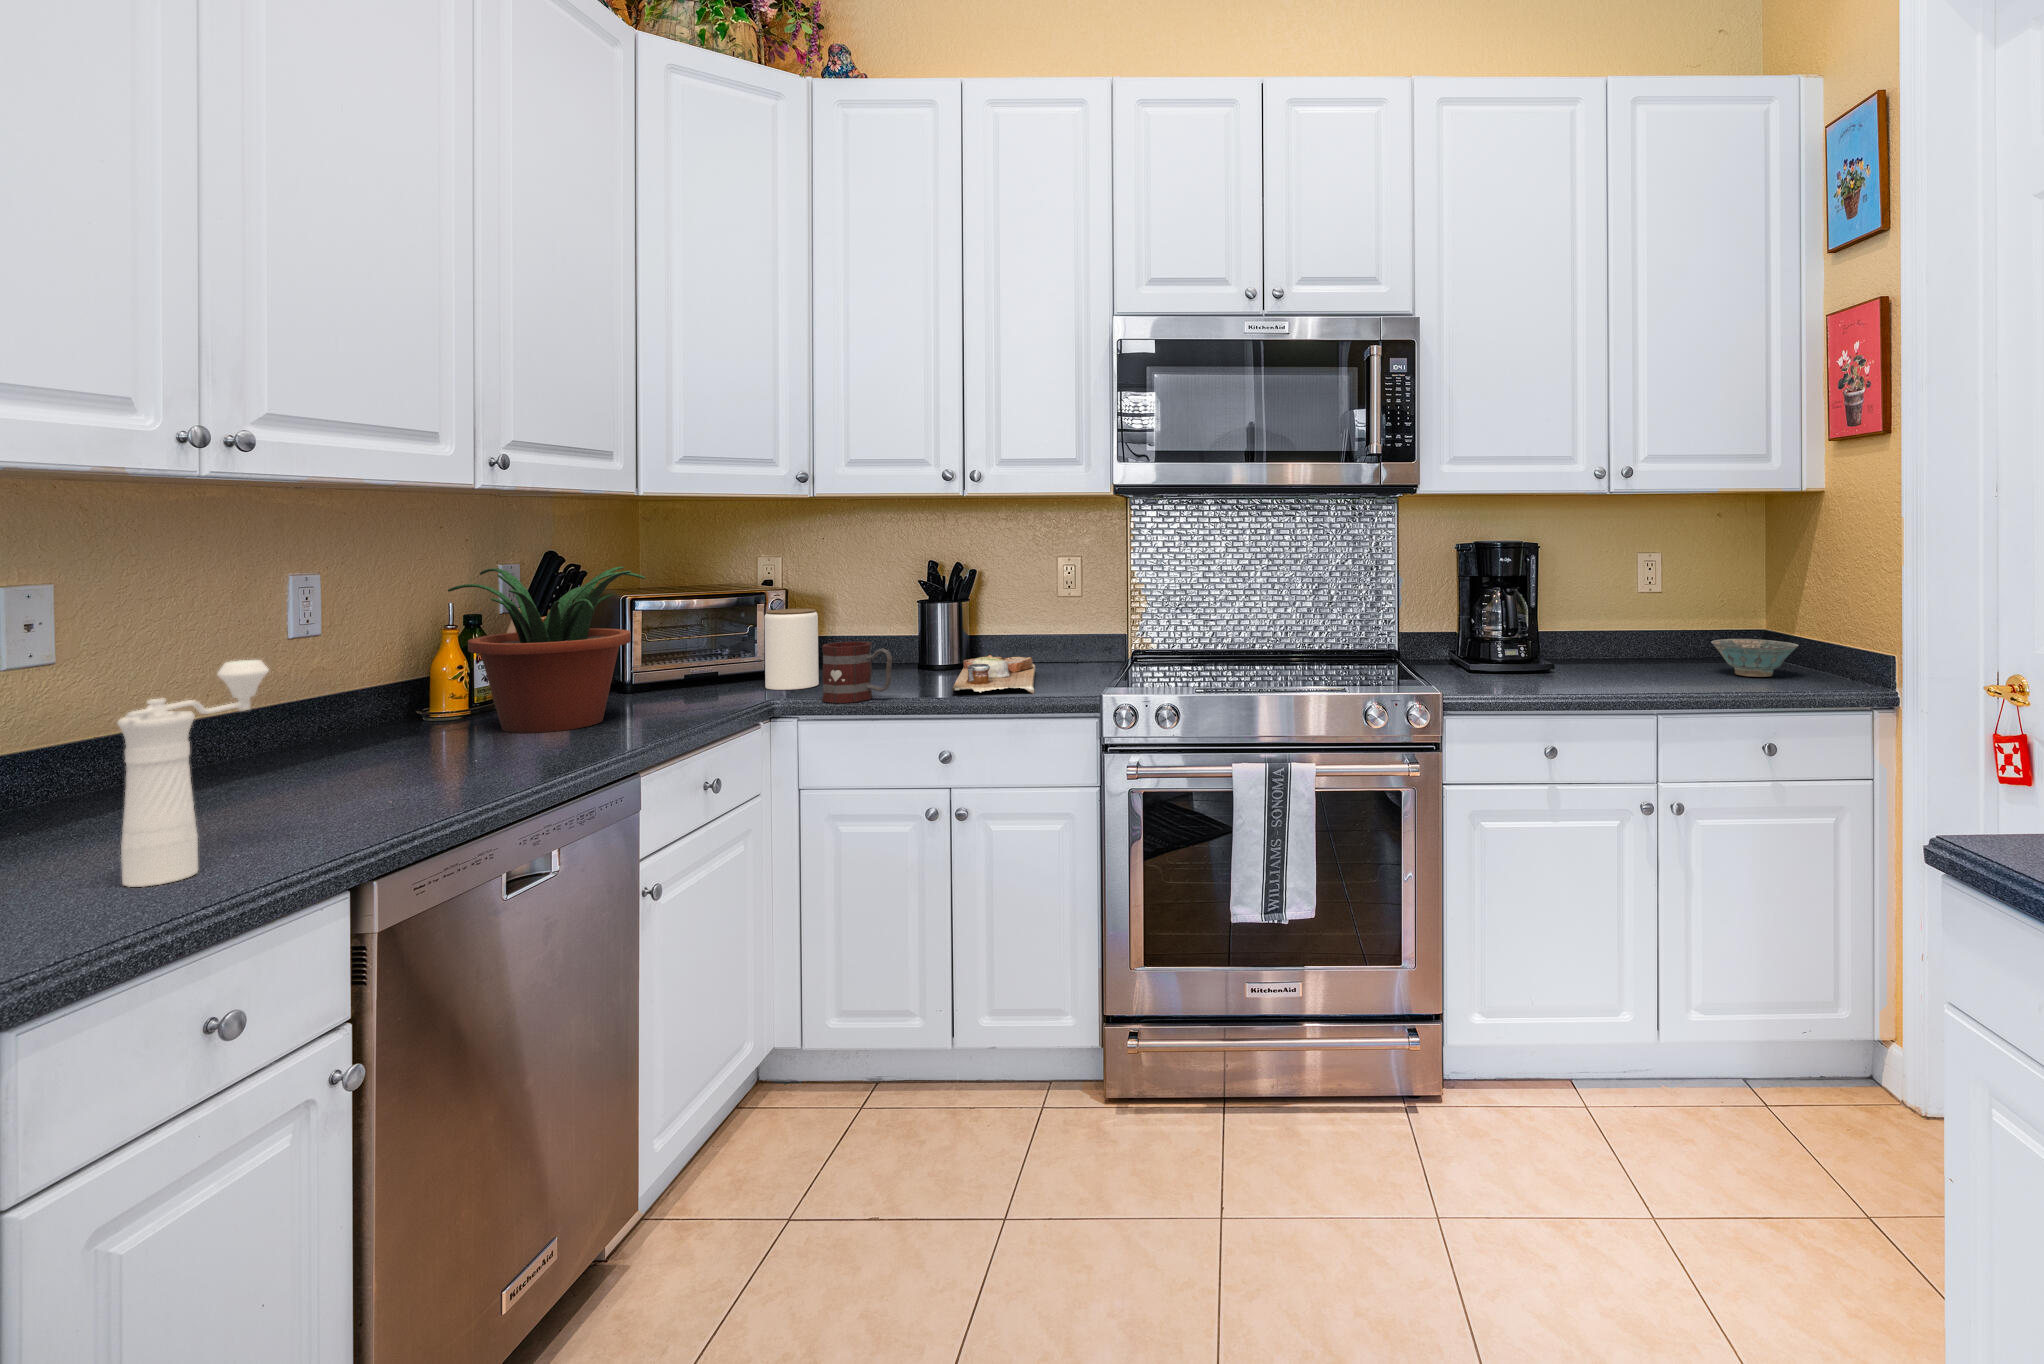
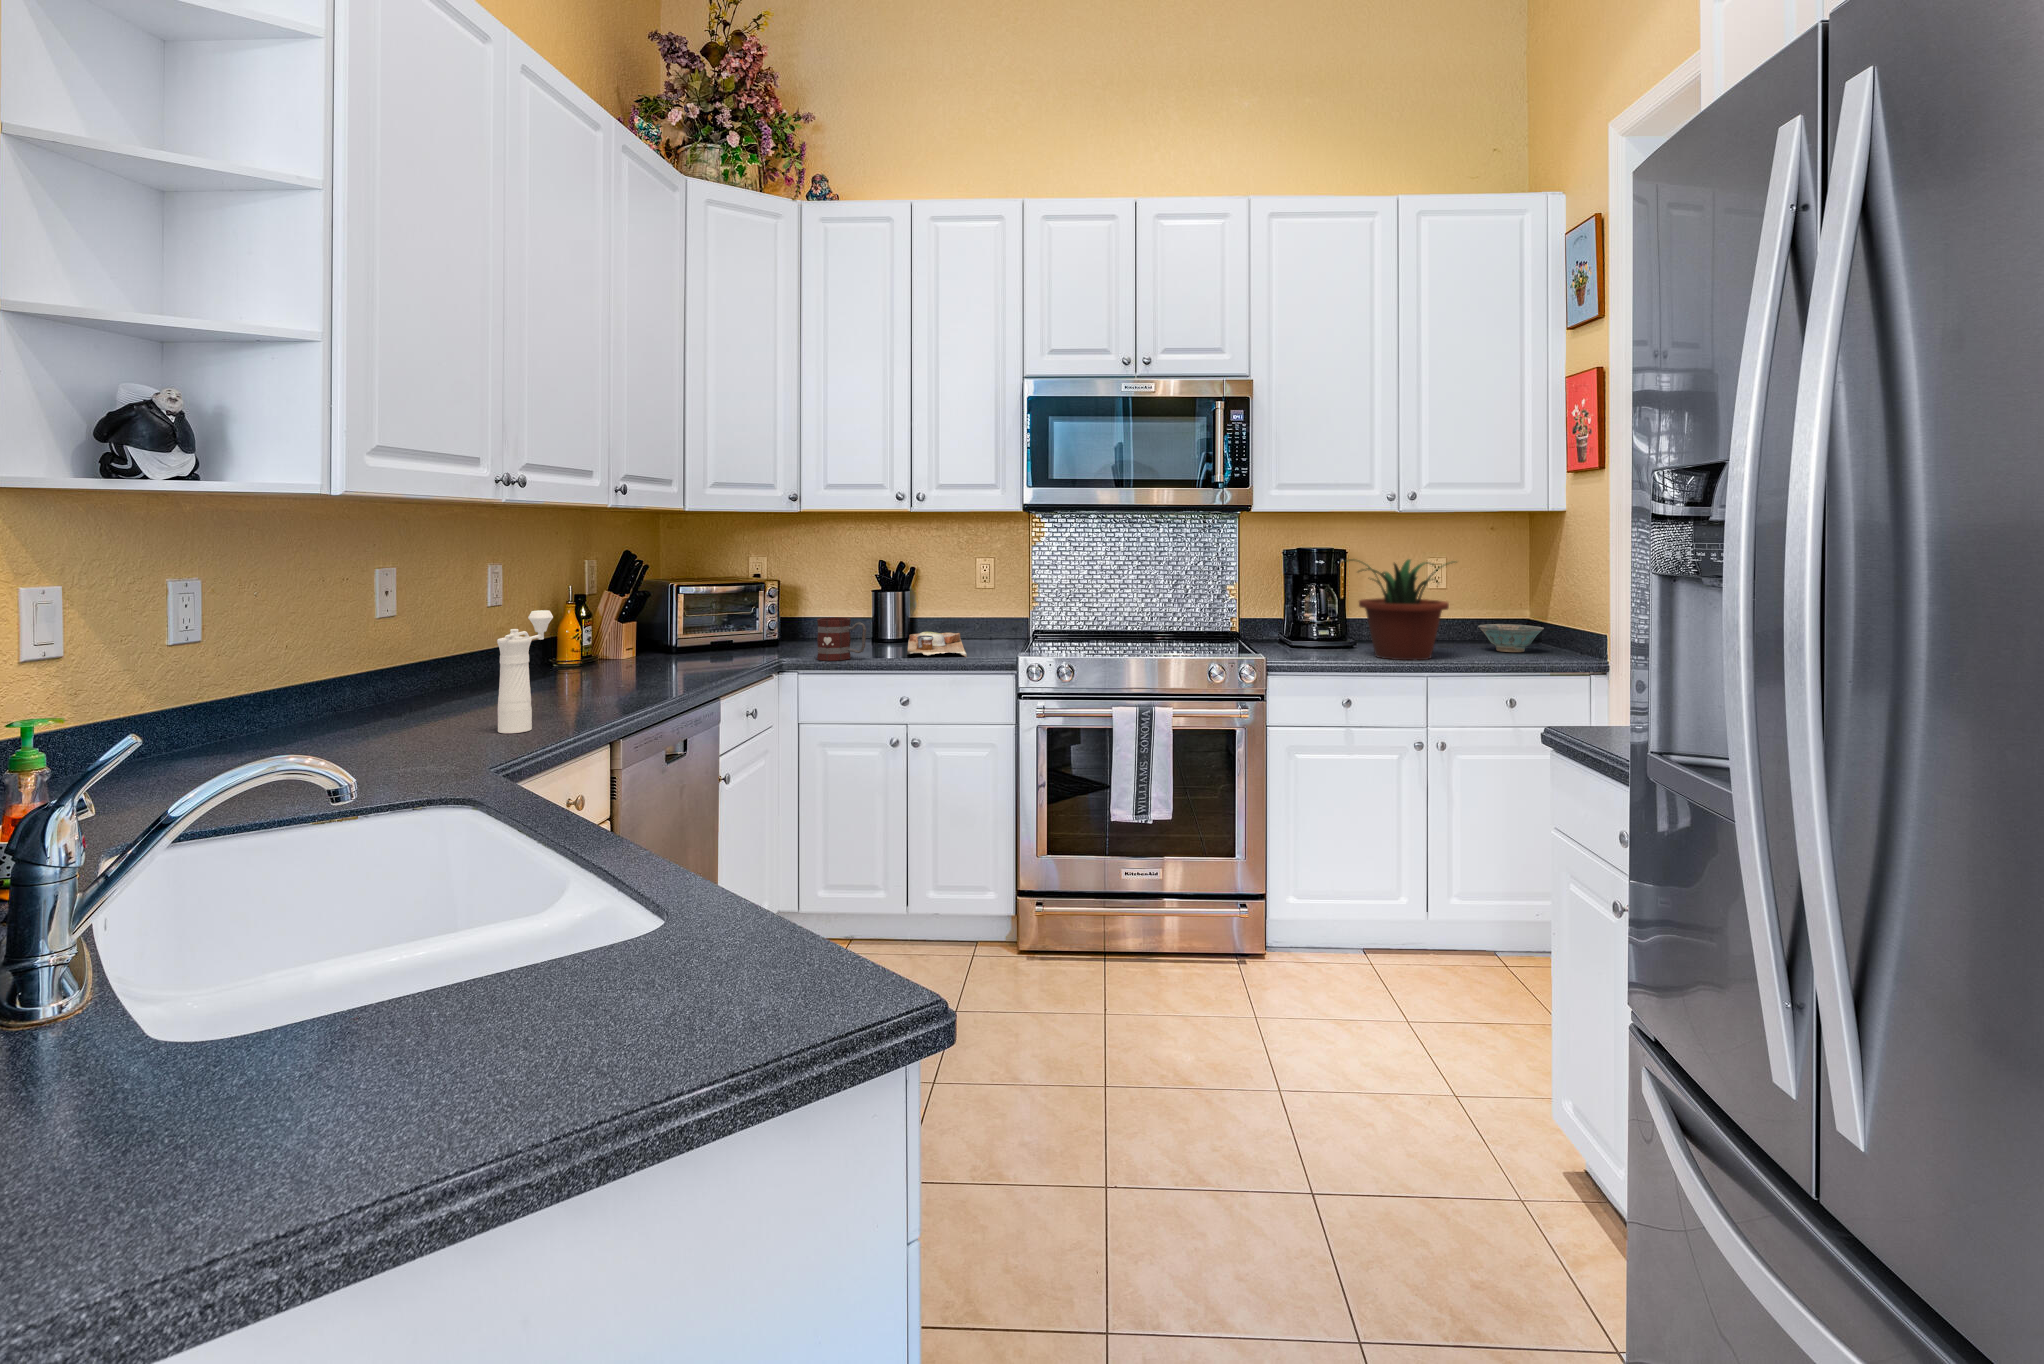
potted plant: present [448,567,645,733] -> present [1343,559,1454,660]
jar: present [764,609,819,690] -> none [768,594,806,653]

